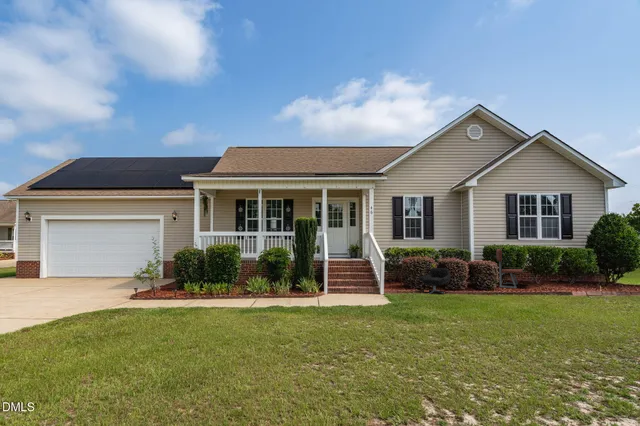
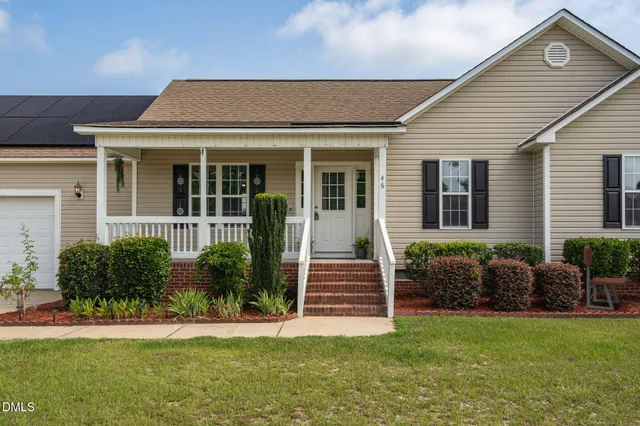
lounge chair: present [419,268,450,293] -> none [450,276,502,318]

